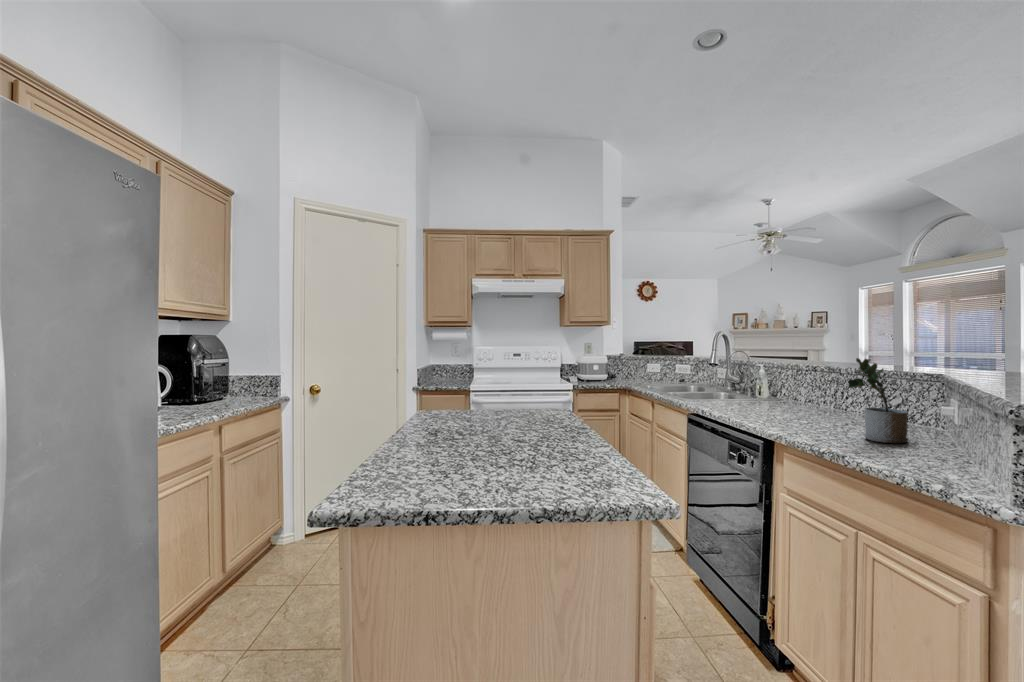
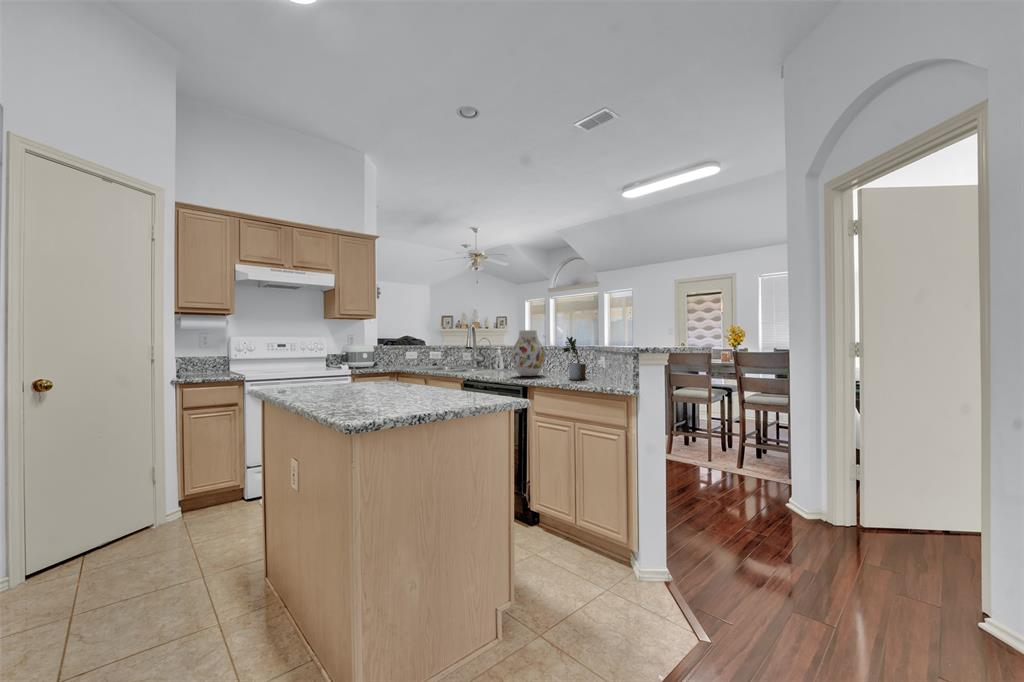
vase: none [757,343,824,420] -> present [511,330,545,376]

